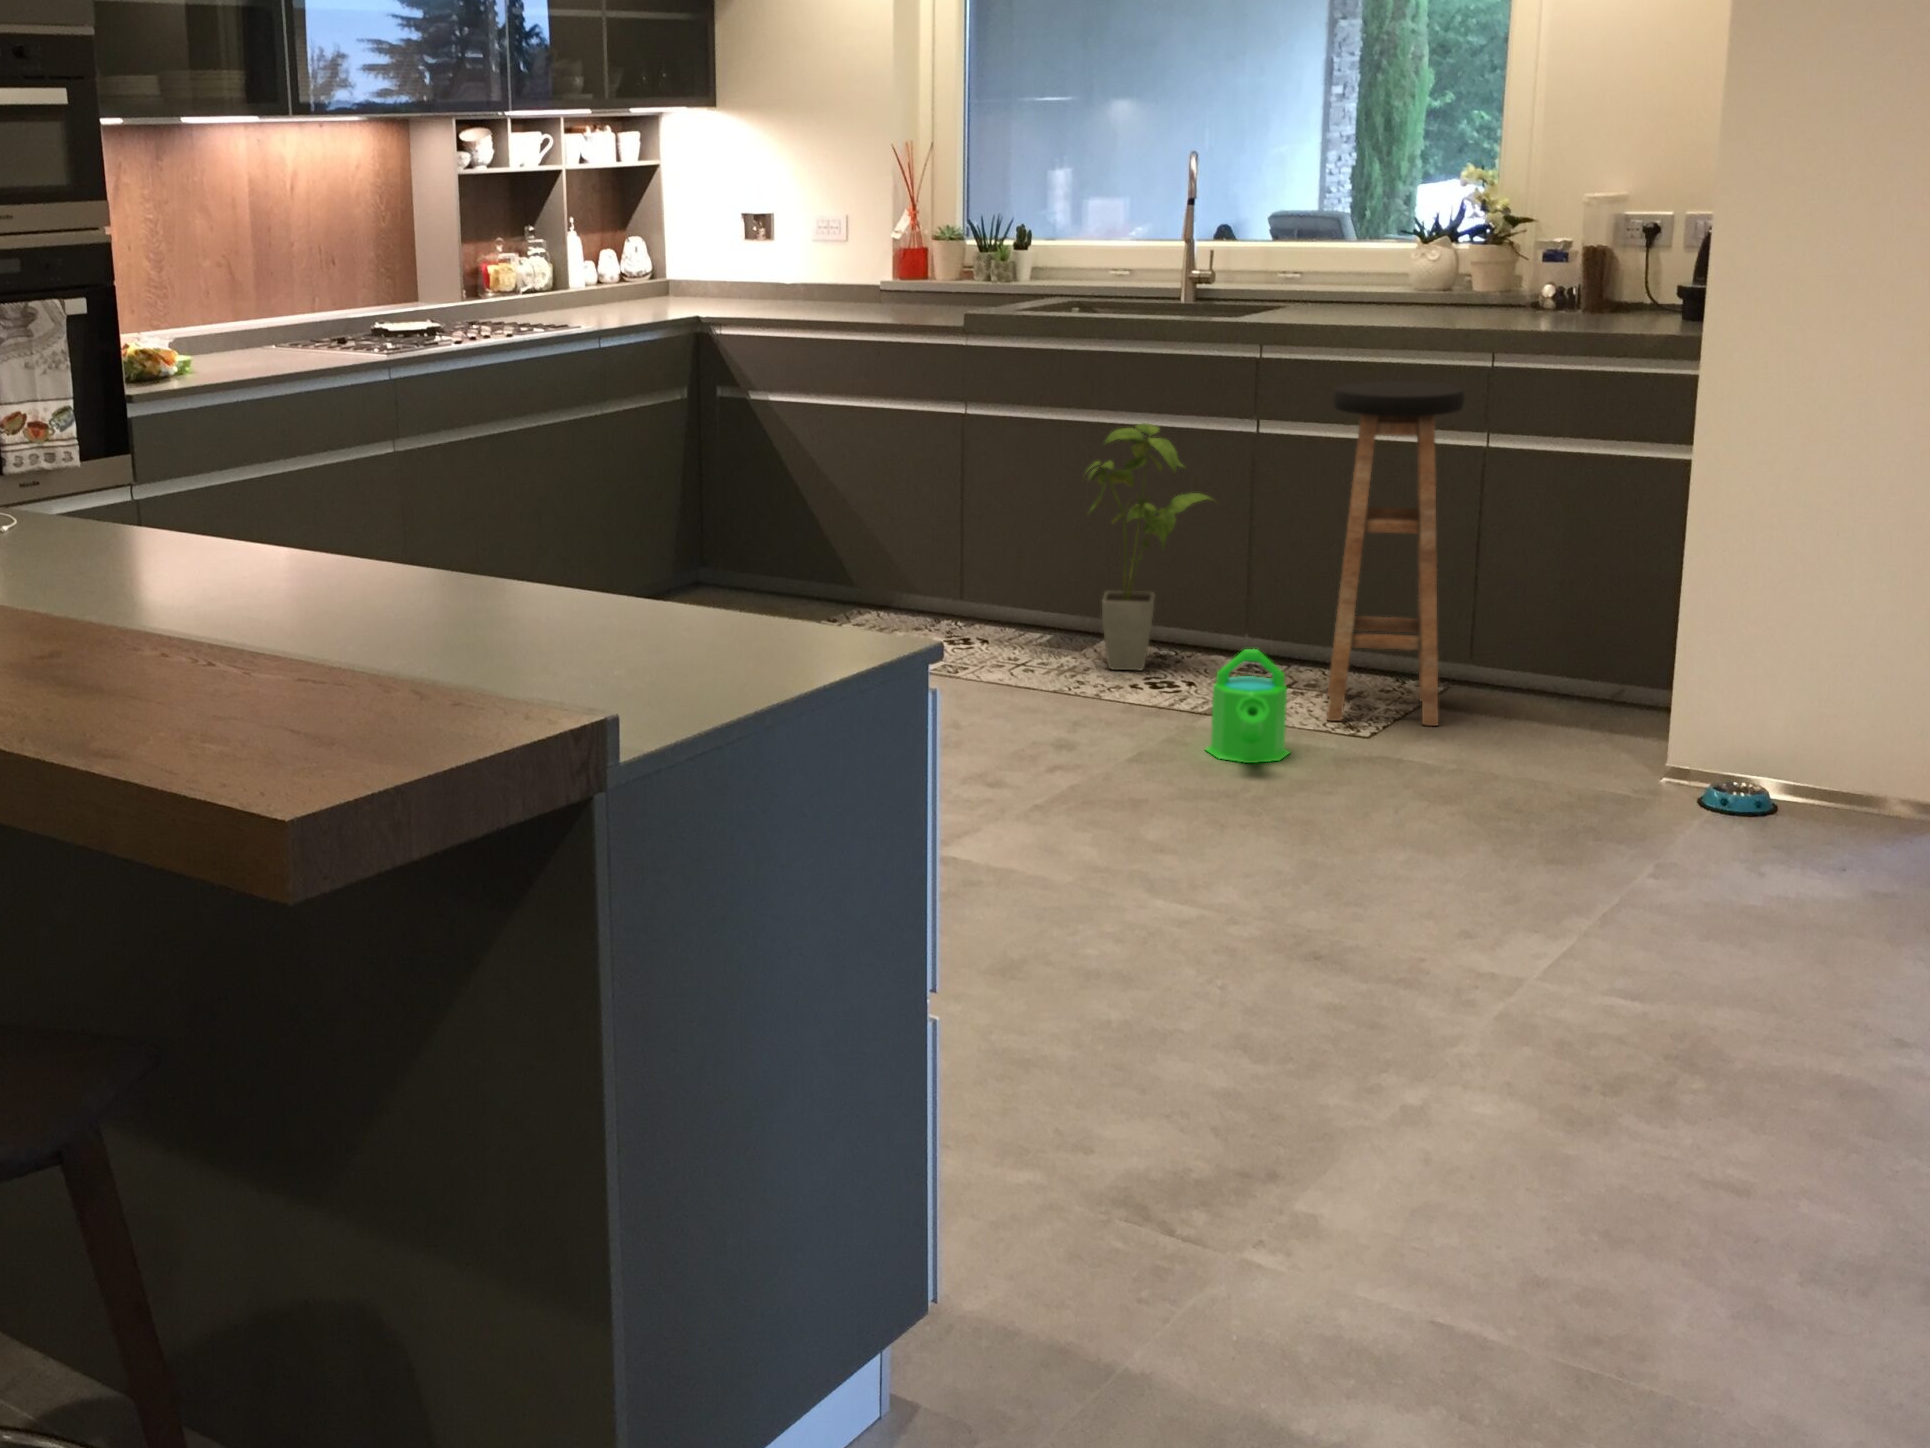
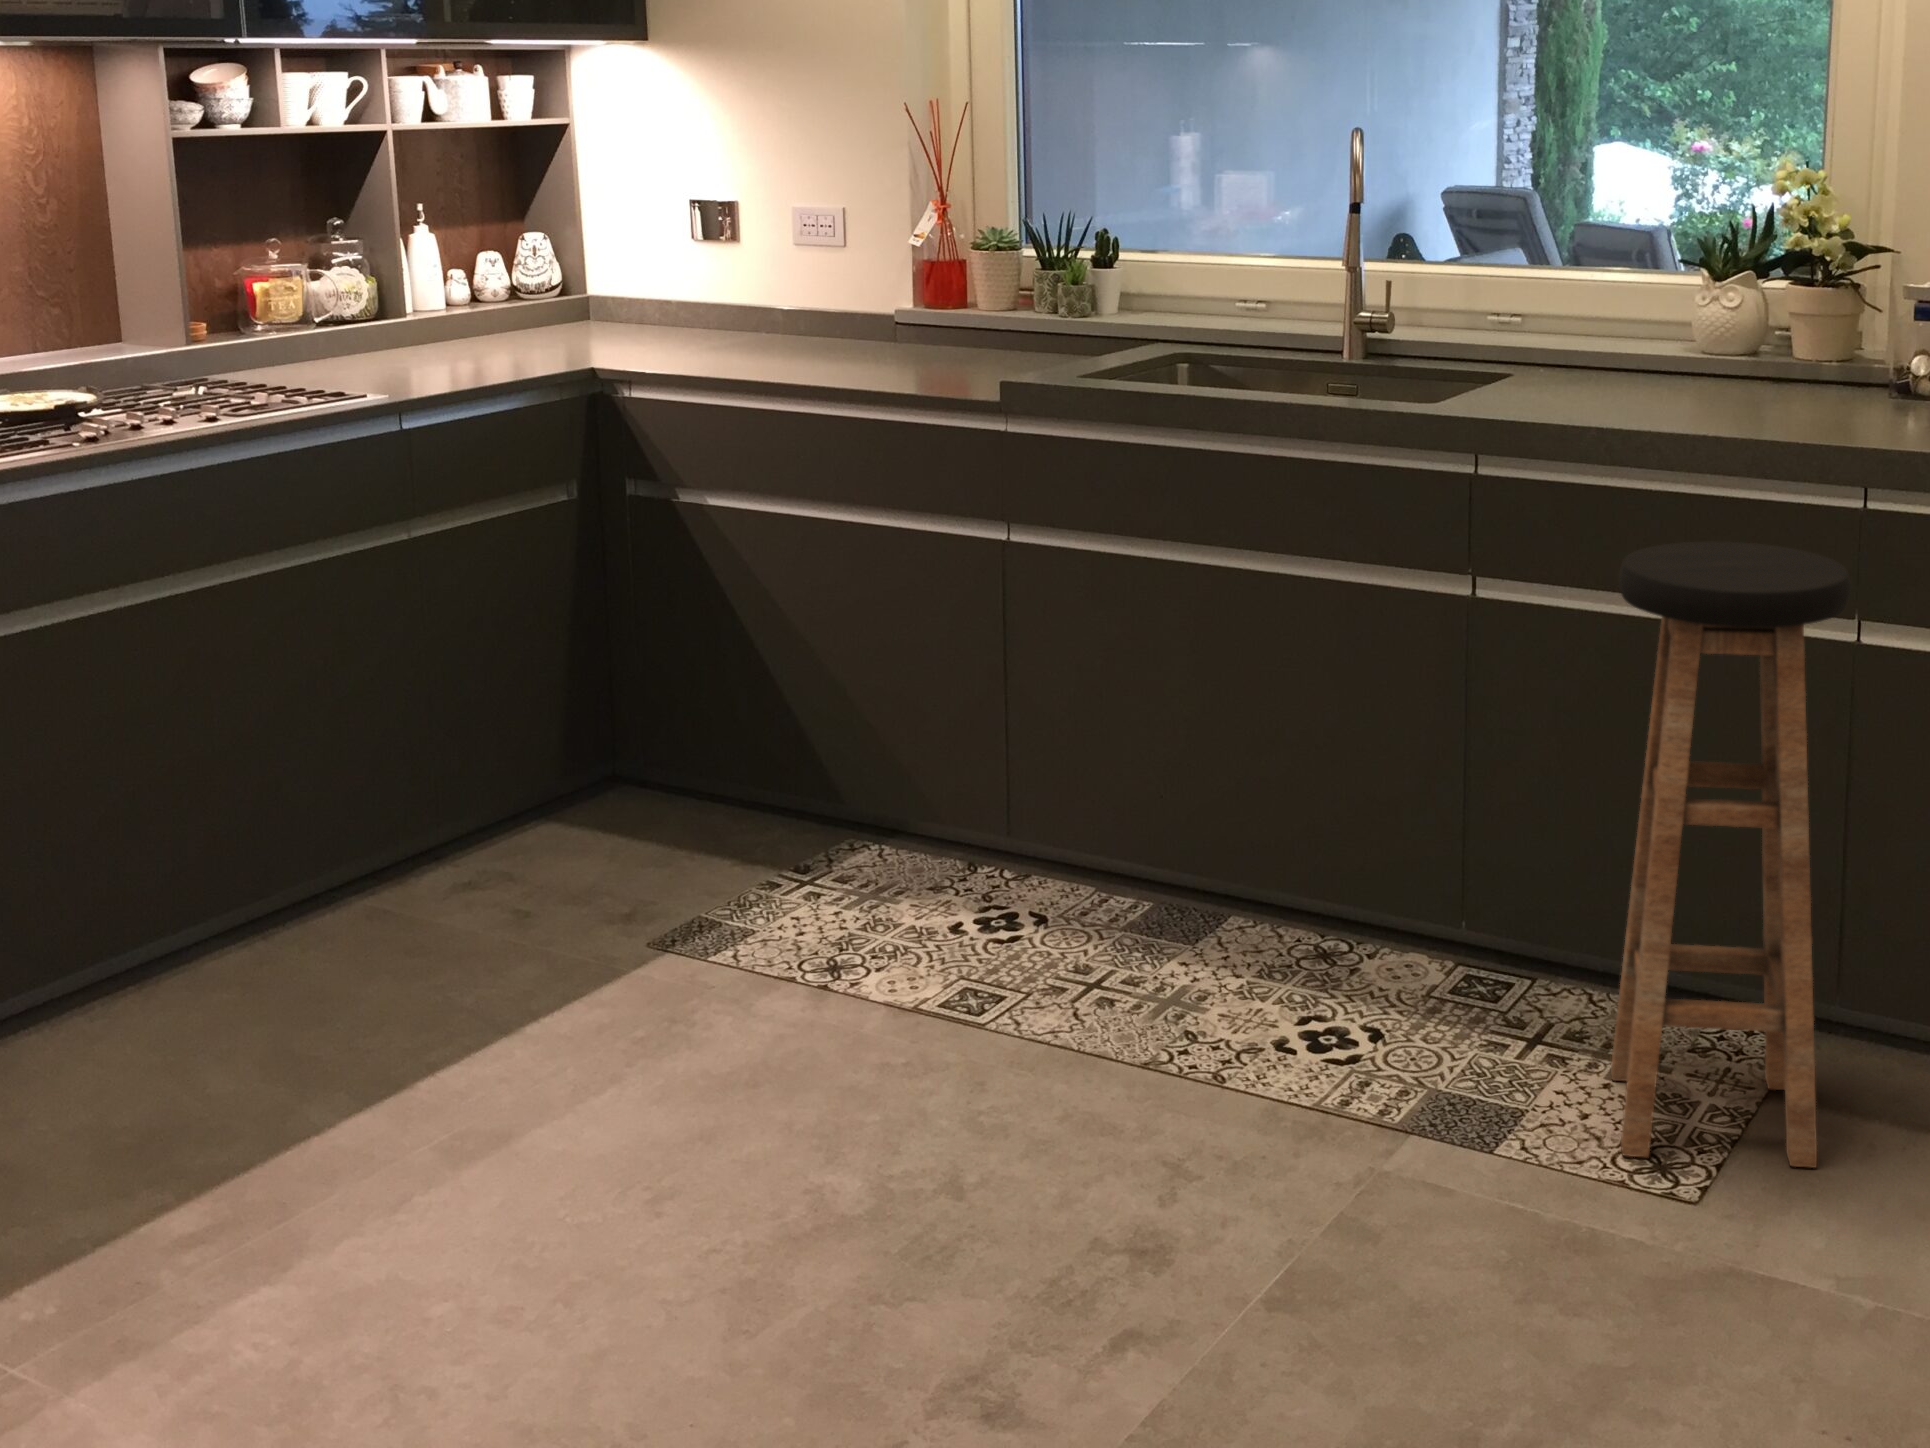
house plant: present [1087,423,1210,671] -> none [1189,594,1418,1008]
watering can: present [1206,649,1290,763] -> none [1413,1082,1574,1313]

